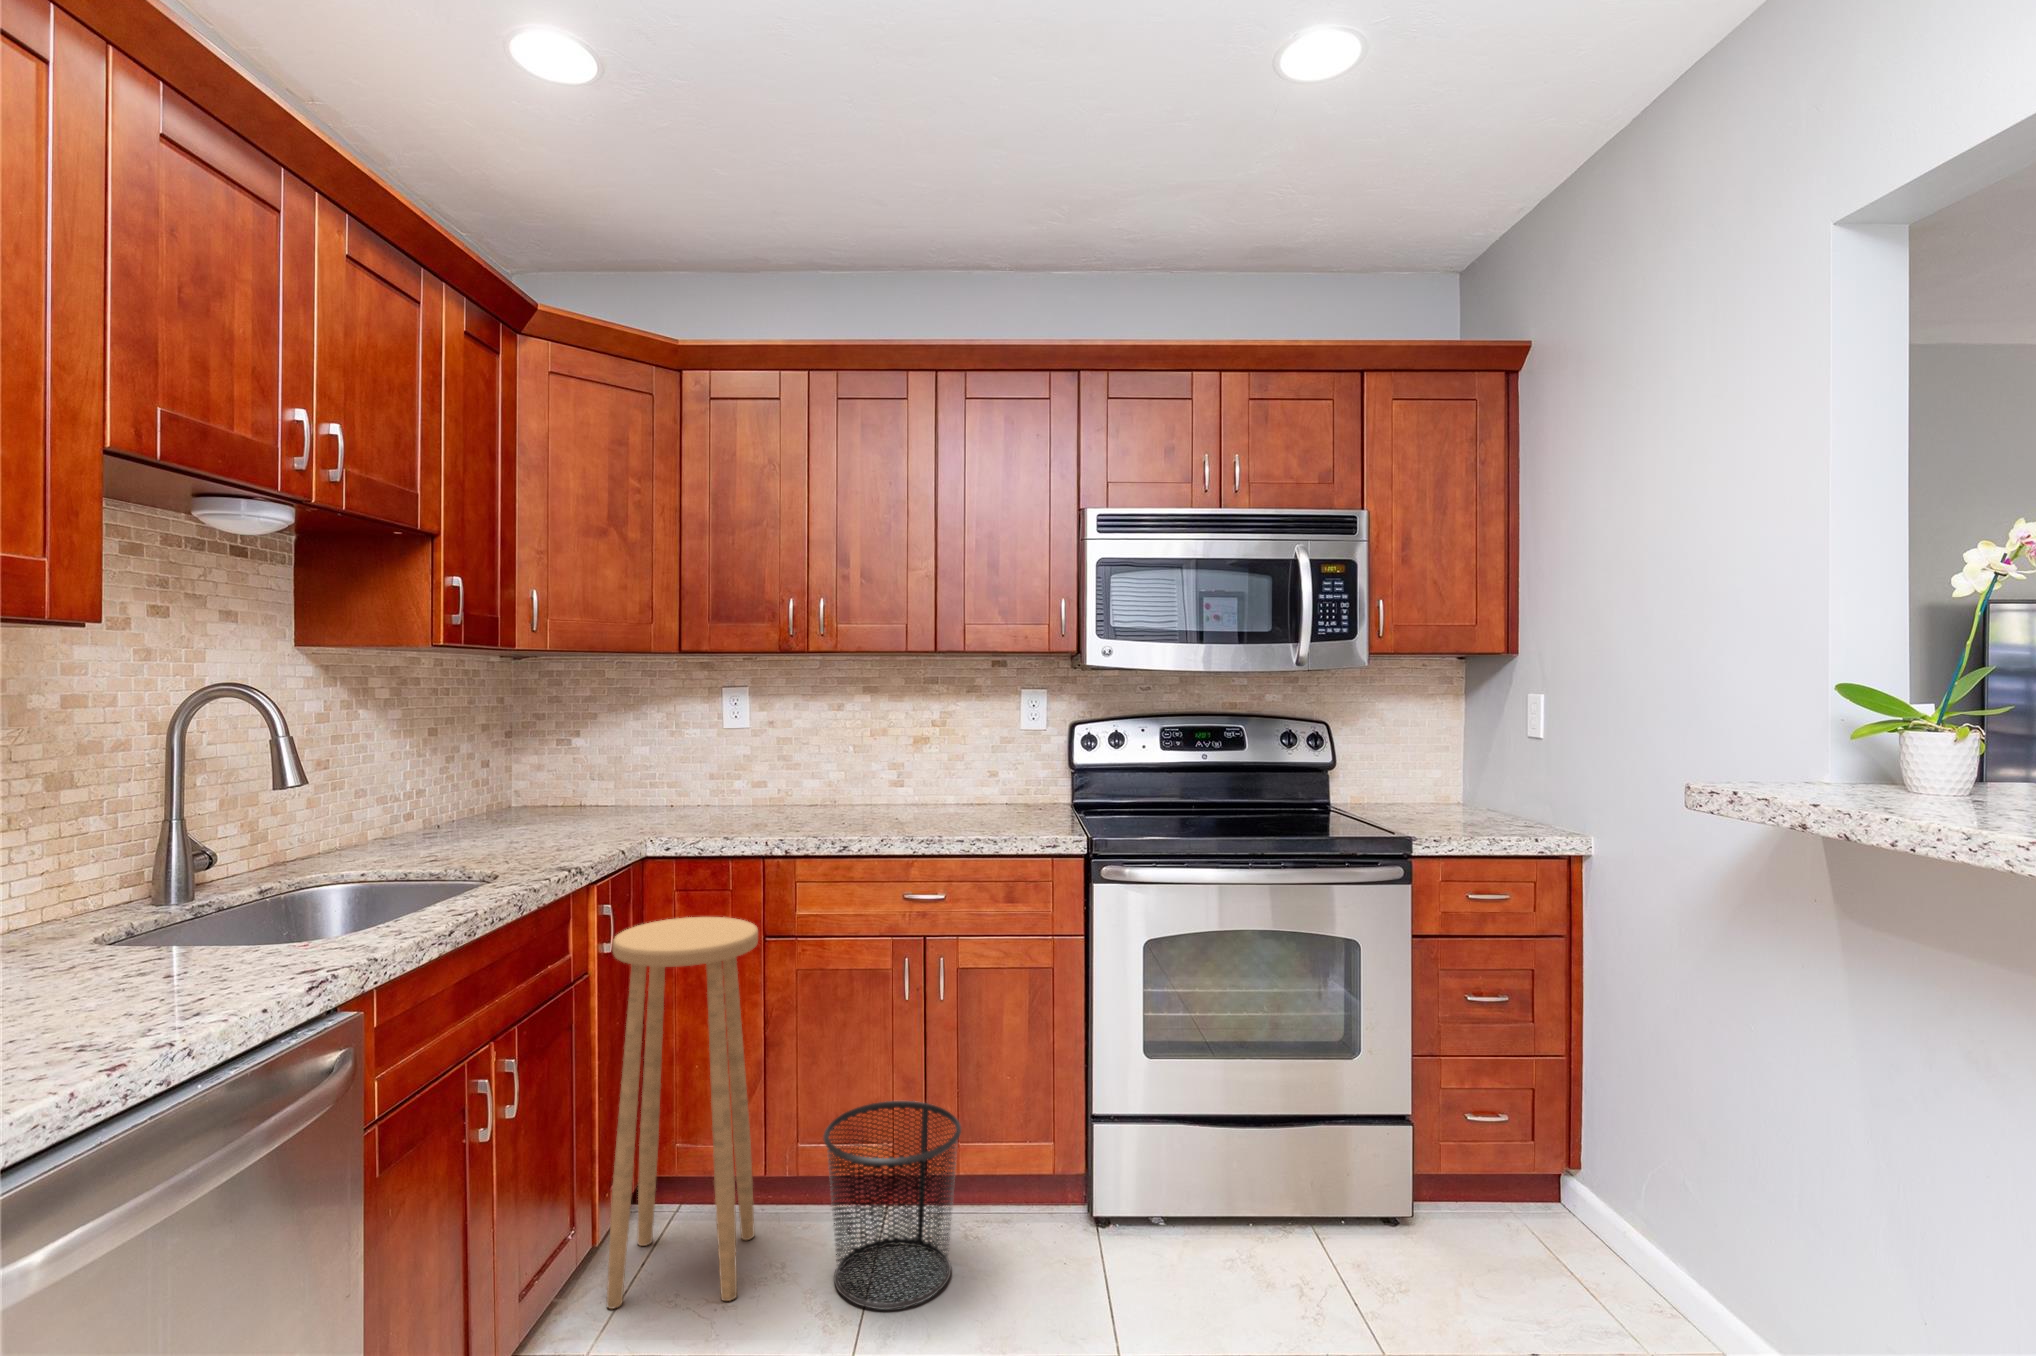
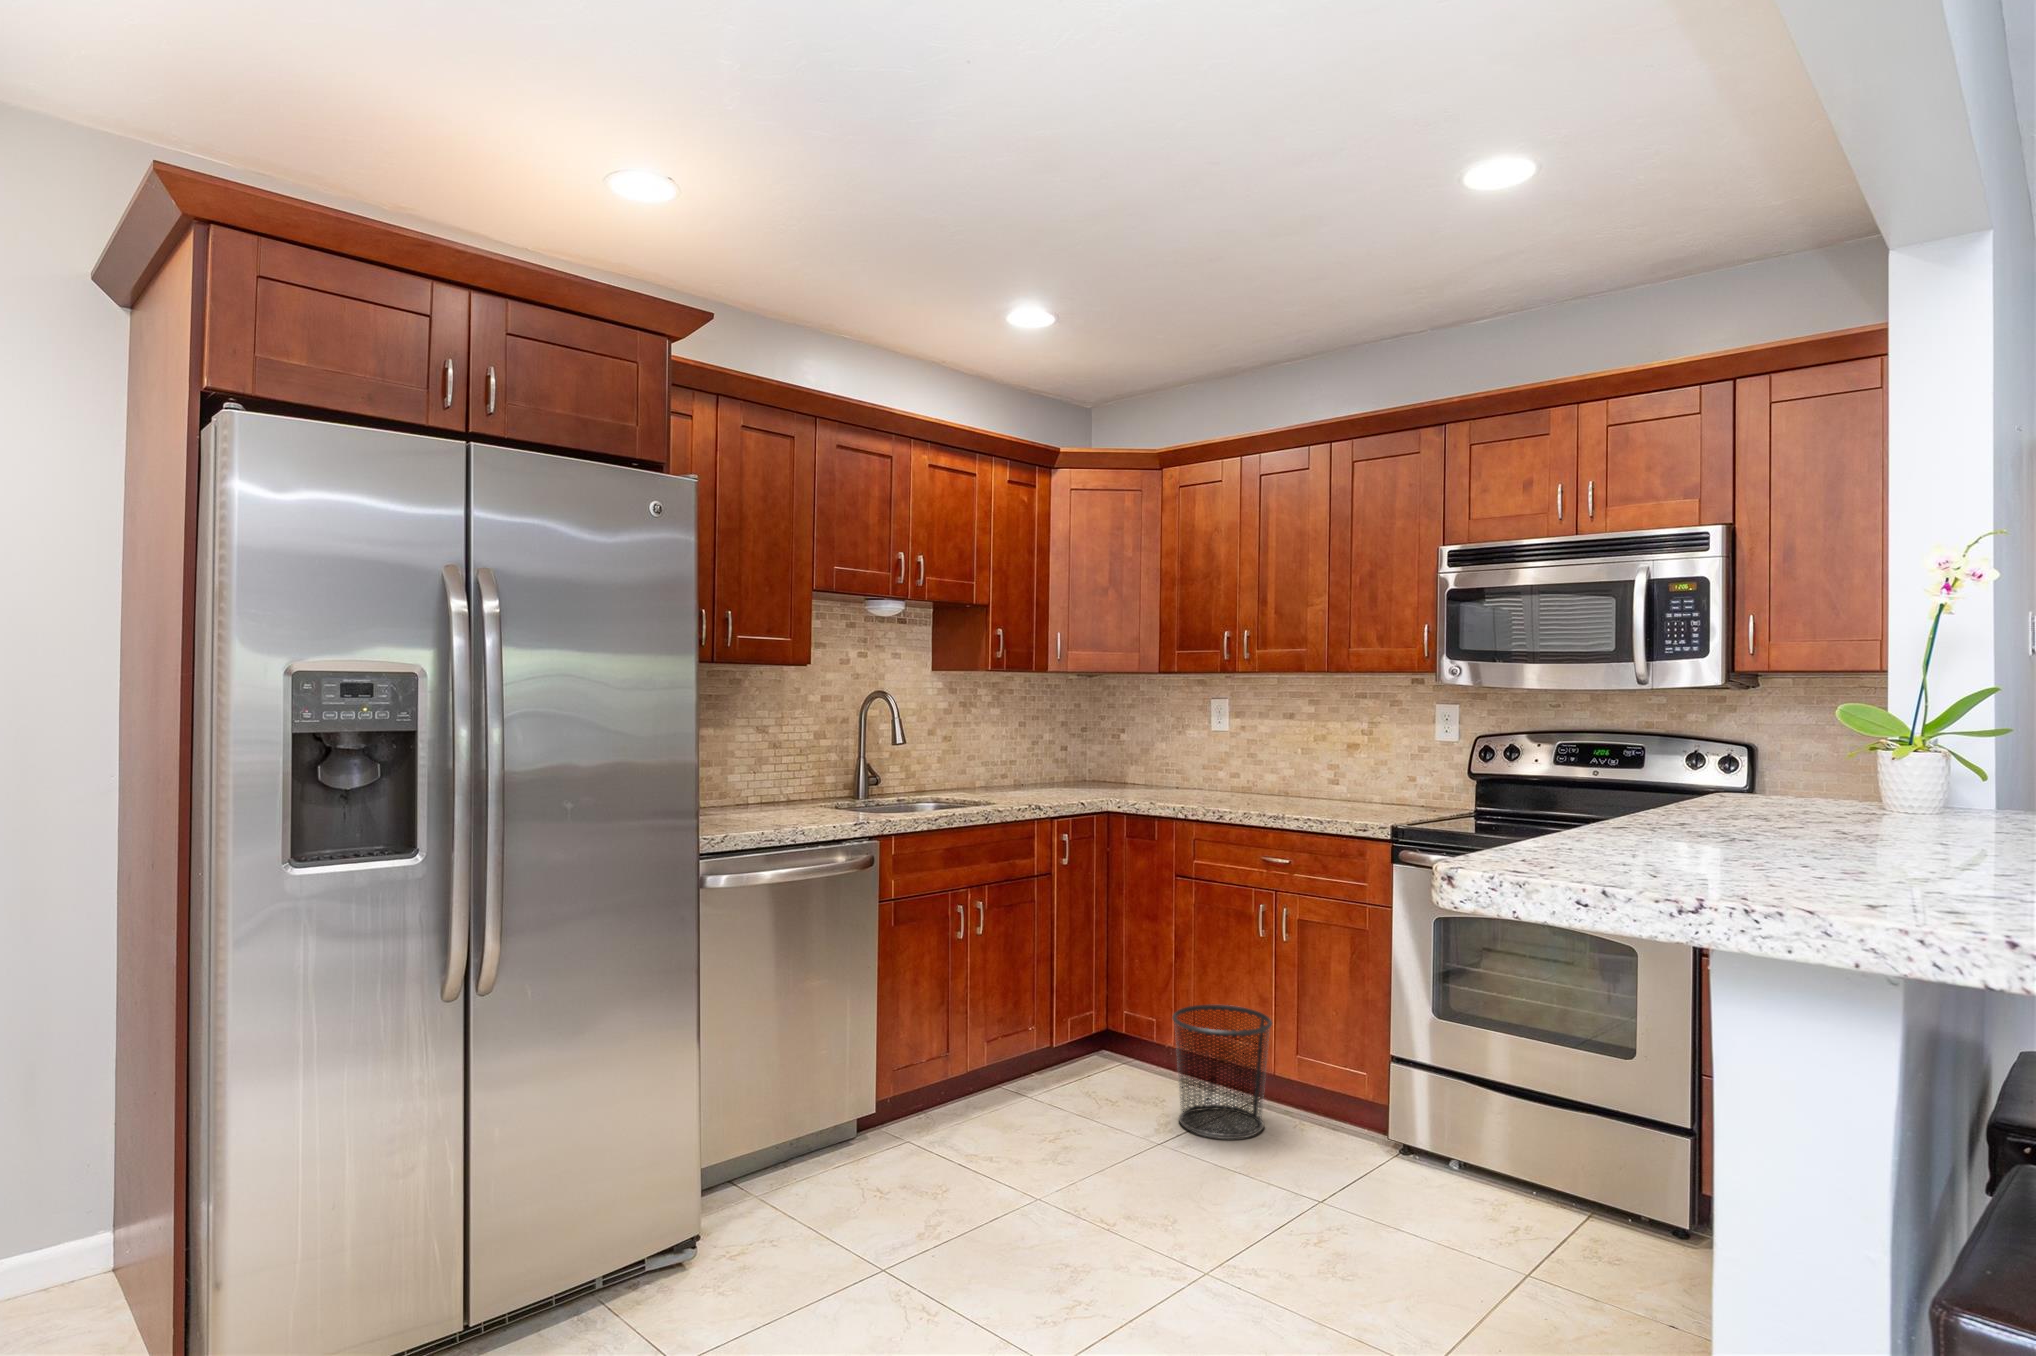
stool: present [607,917,758,1309] -> none [1057,854,1164,1102]

